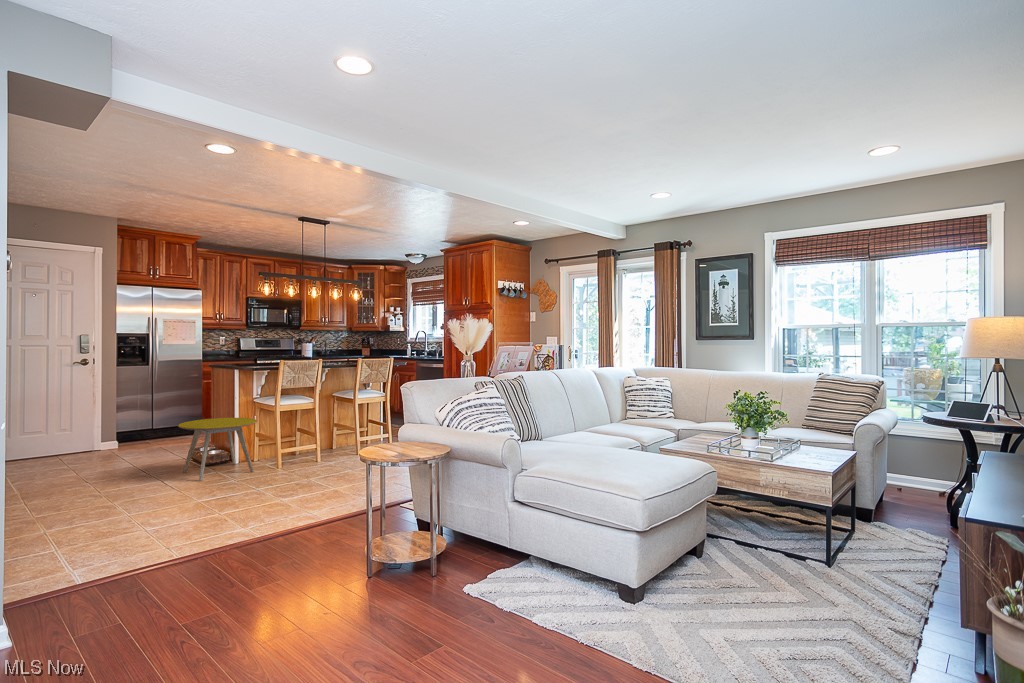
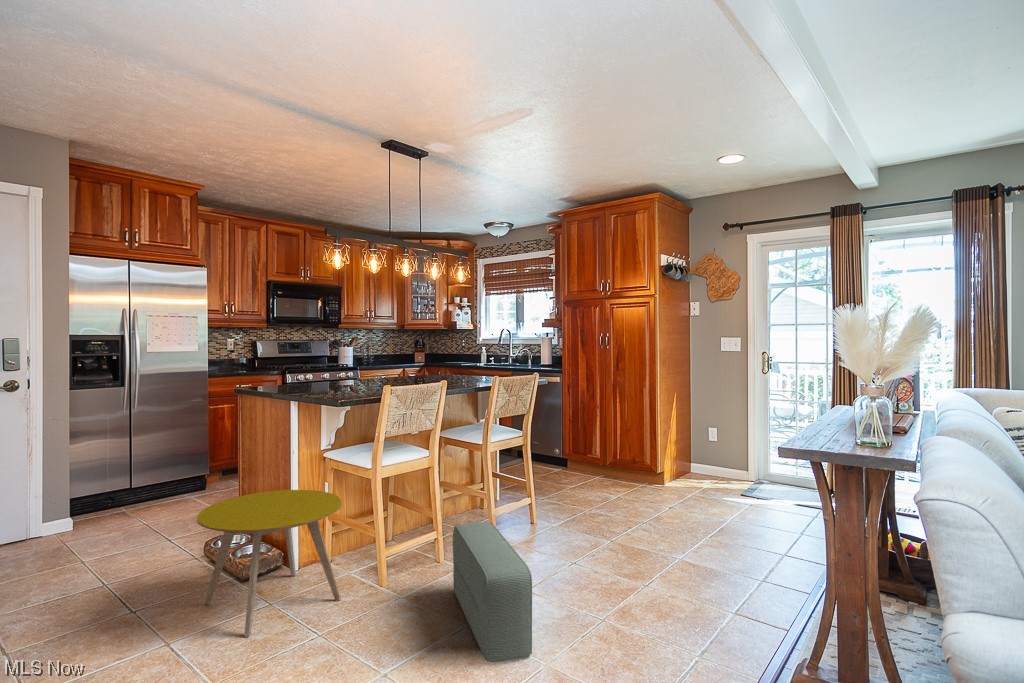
pouf: none [307,433,336,488] -> present [453,522,532,662]

